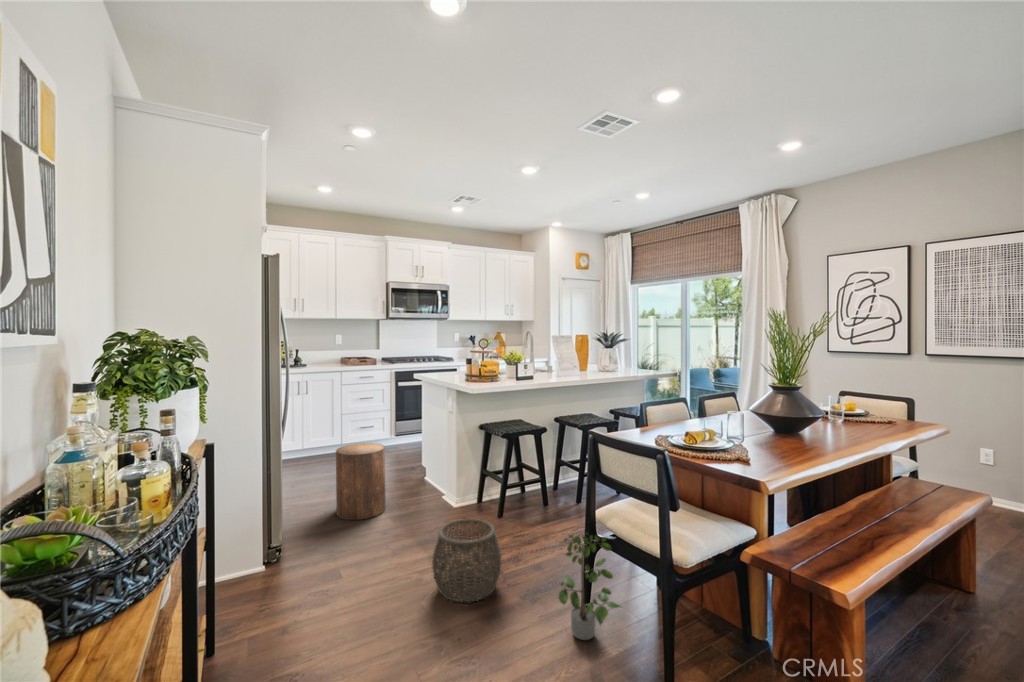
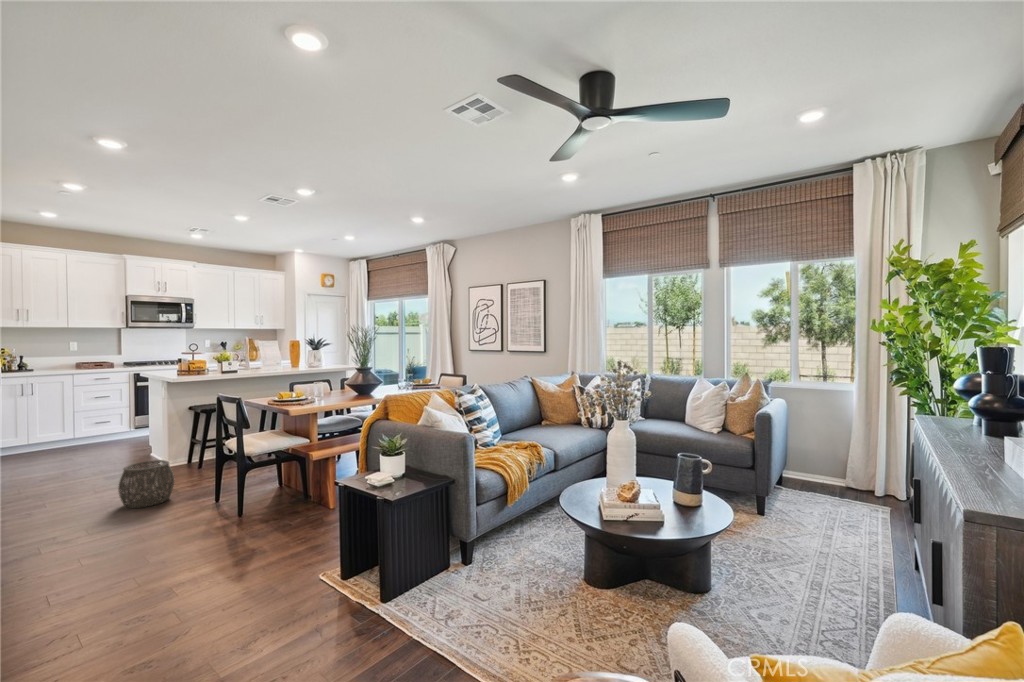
stool: present [336,443,386,520] -> none [51,426,102,484]
potted plant: present [558,535,621,640] -> none [195,450,235,511]

